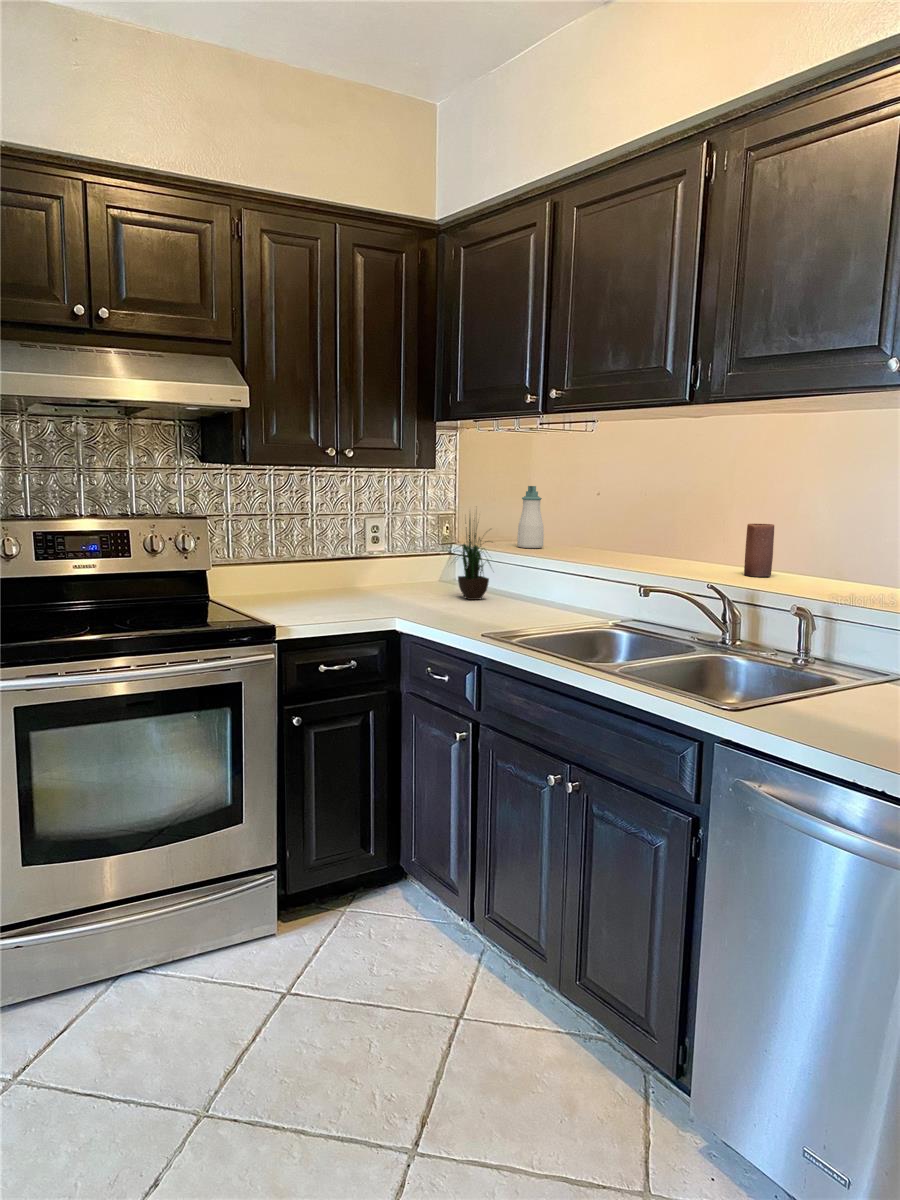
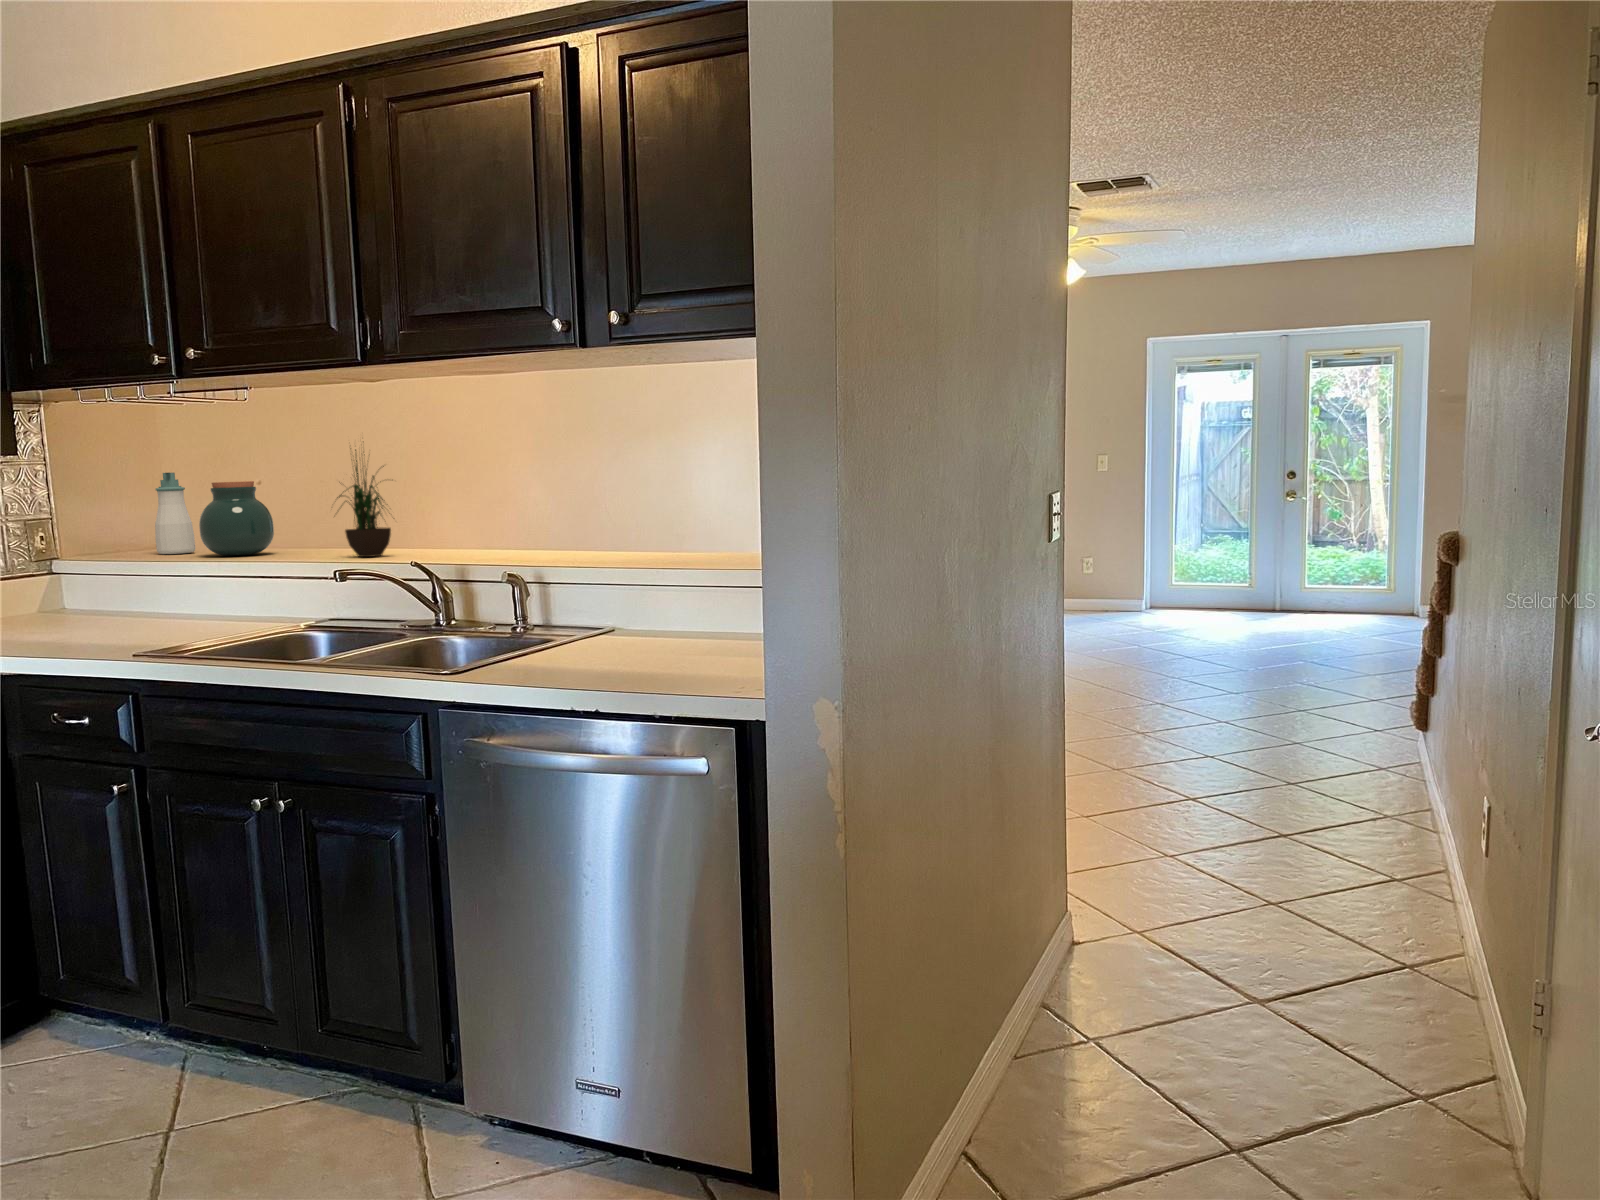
jar: none [547,496,600,555] -> present [199,481,274,556]
potted plant: present [454,519,489,600] -> present [337,449,391,557]
candle: present [744,524,774,577] -> none [449,497,482,555]

